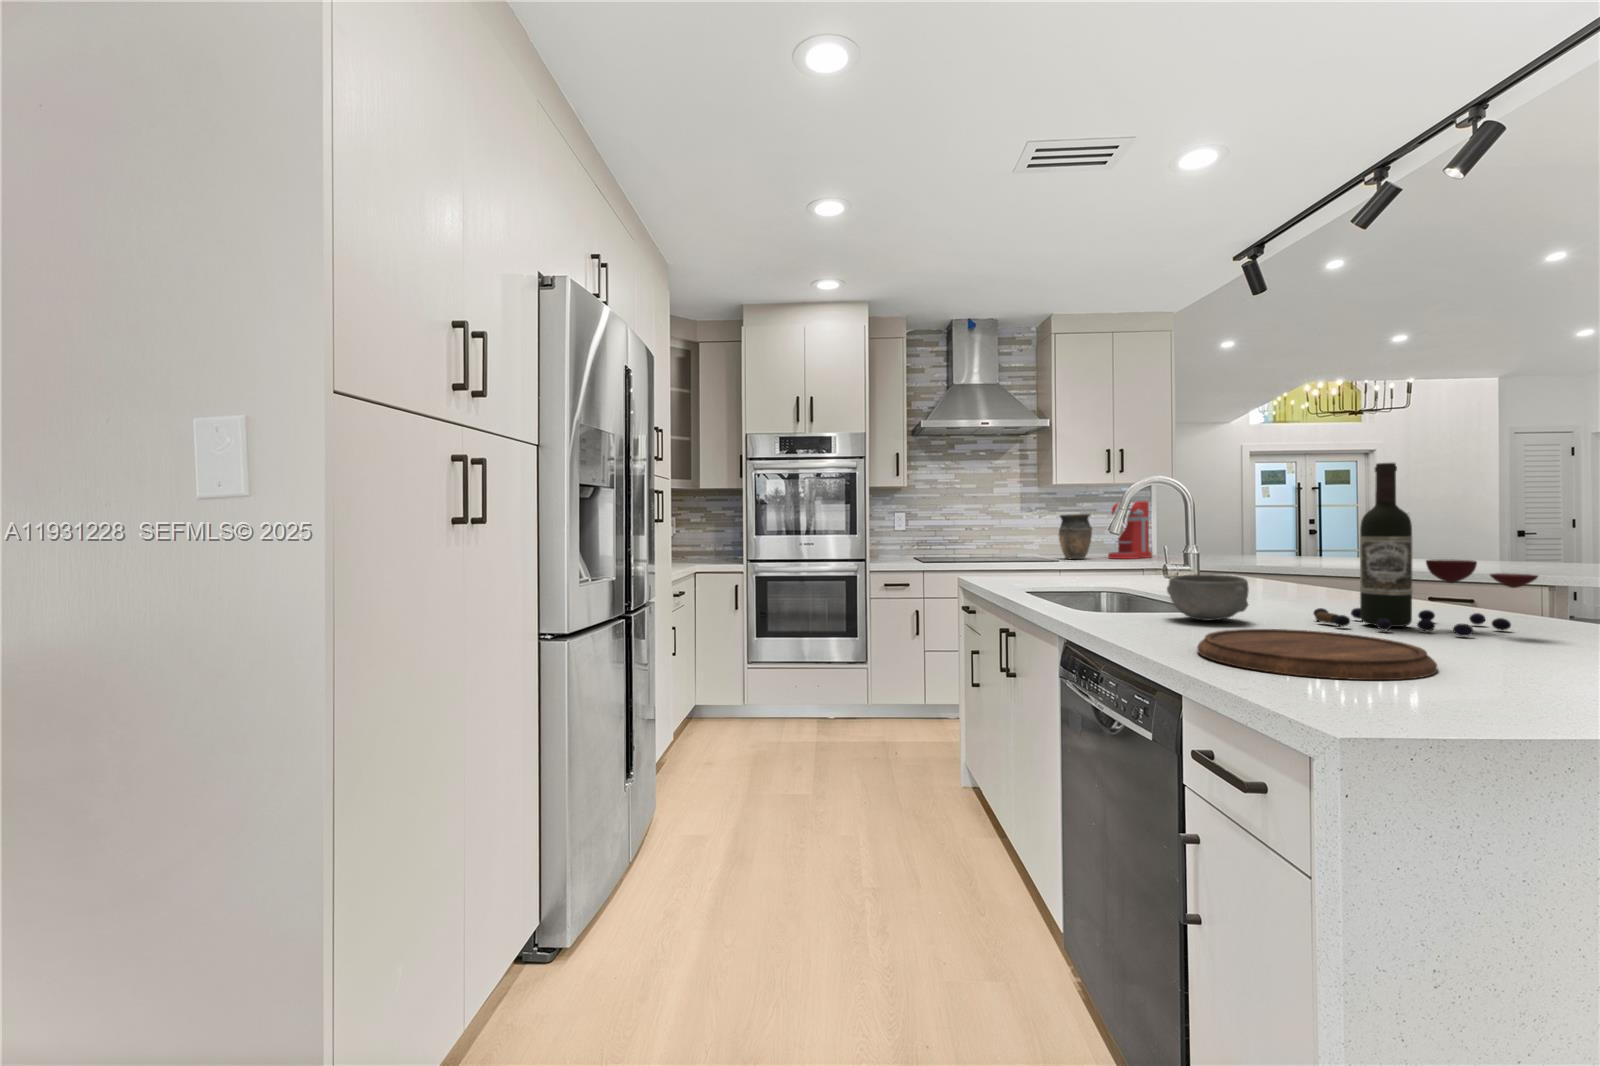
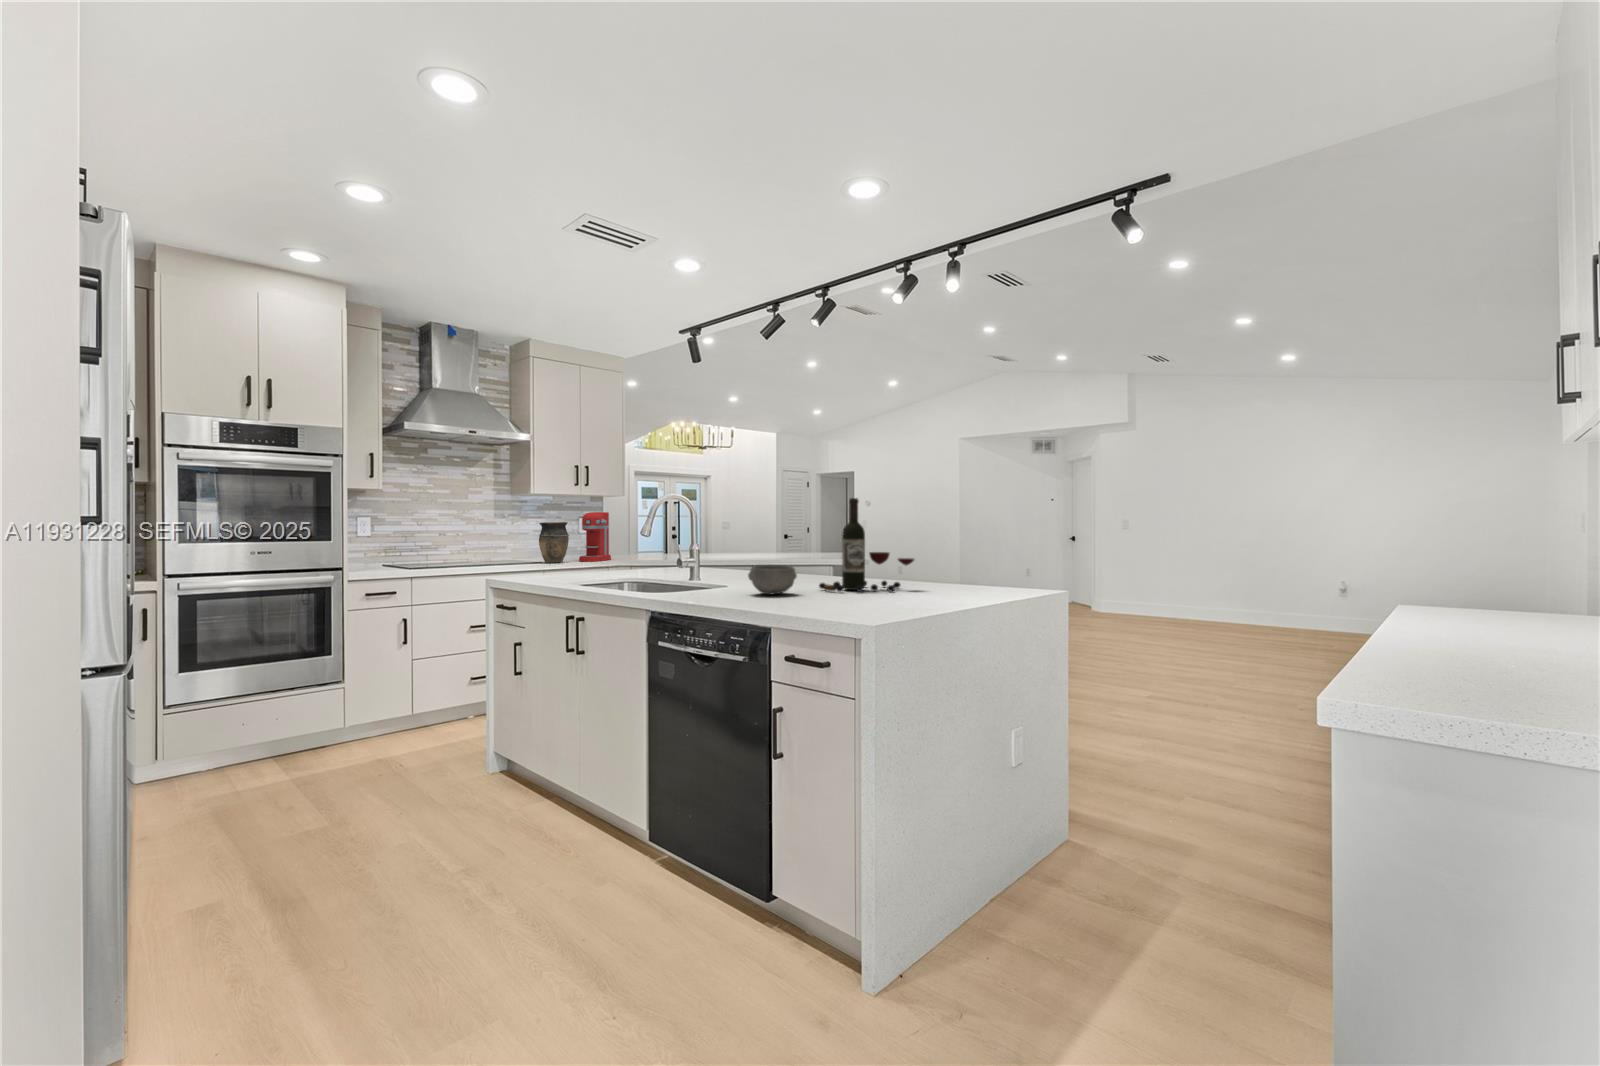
cutting board: present [1197,629,1437,680] -> none [811,592,917,612]

